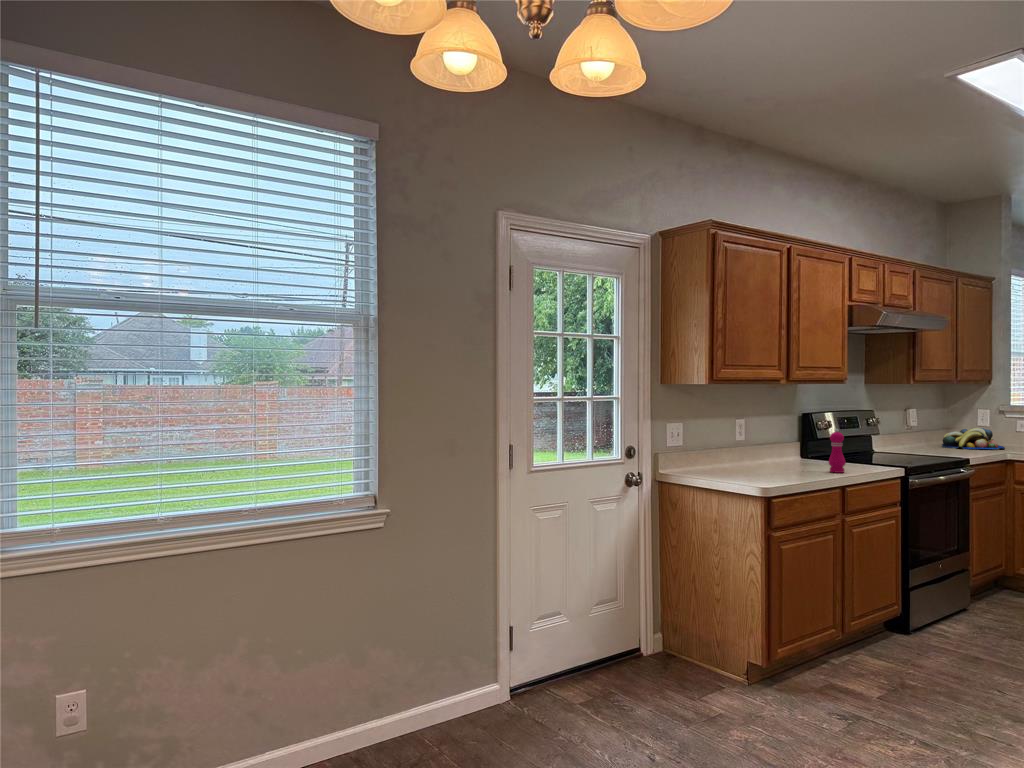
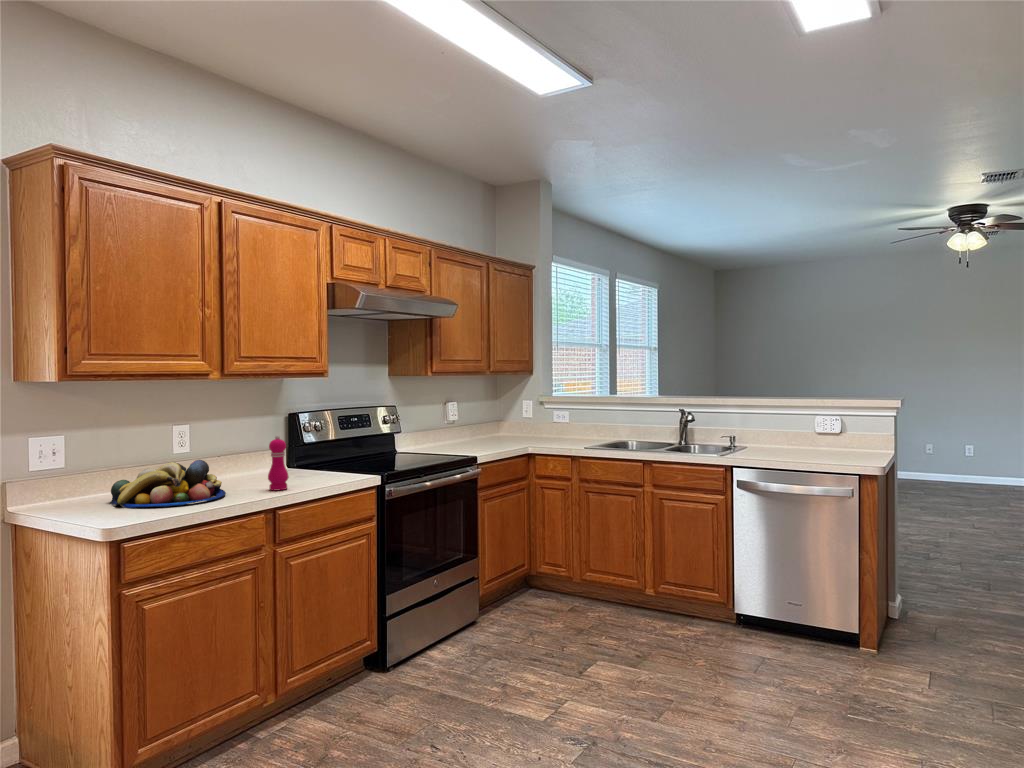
fruit bowl: present [942,428,1005,449] -> present [110,460,226,508]

